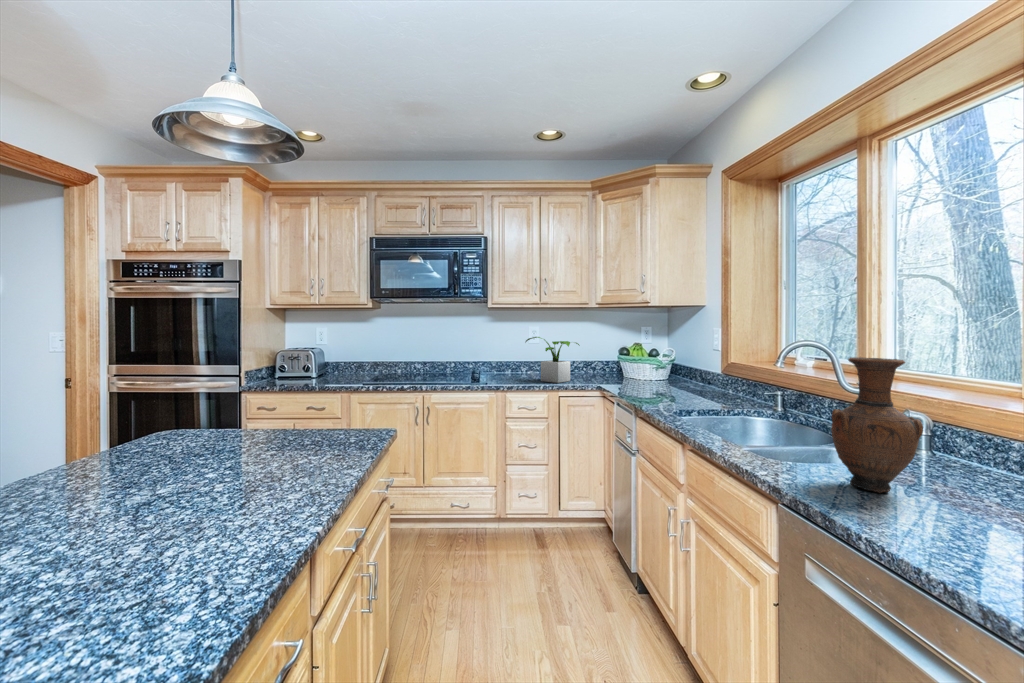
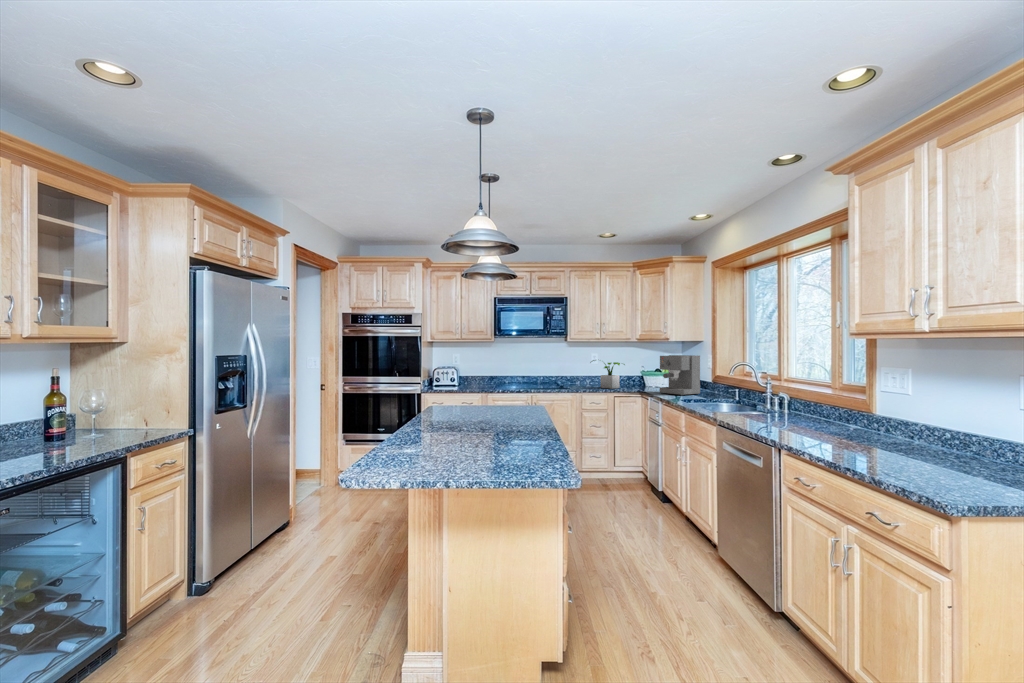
coffee maker: none [632,329,701,399] -> present [660,355,700,395]
vase: present [831,357,923,493] -> none [736,368,766,418]

